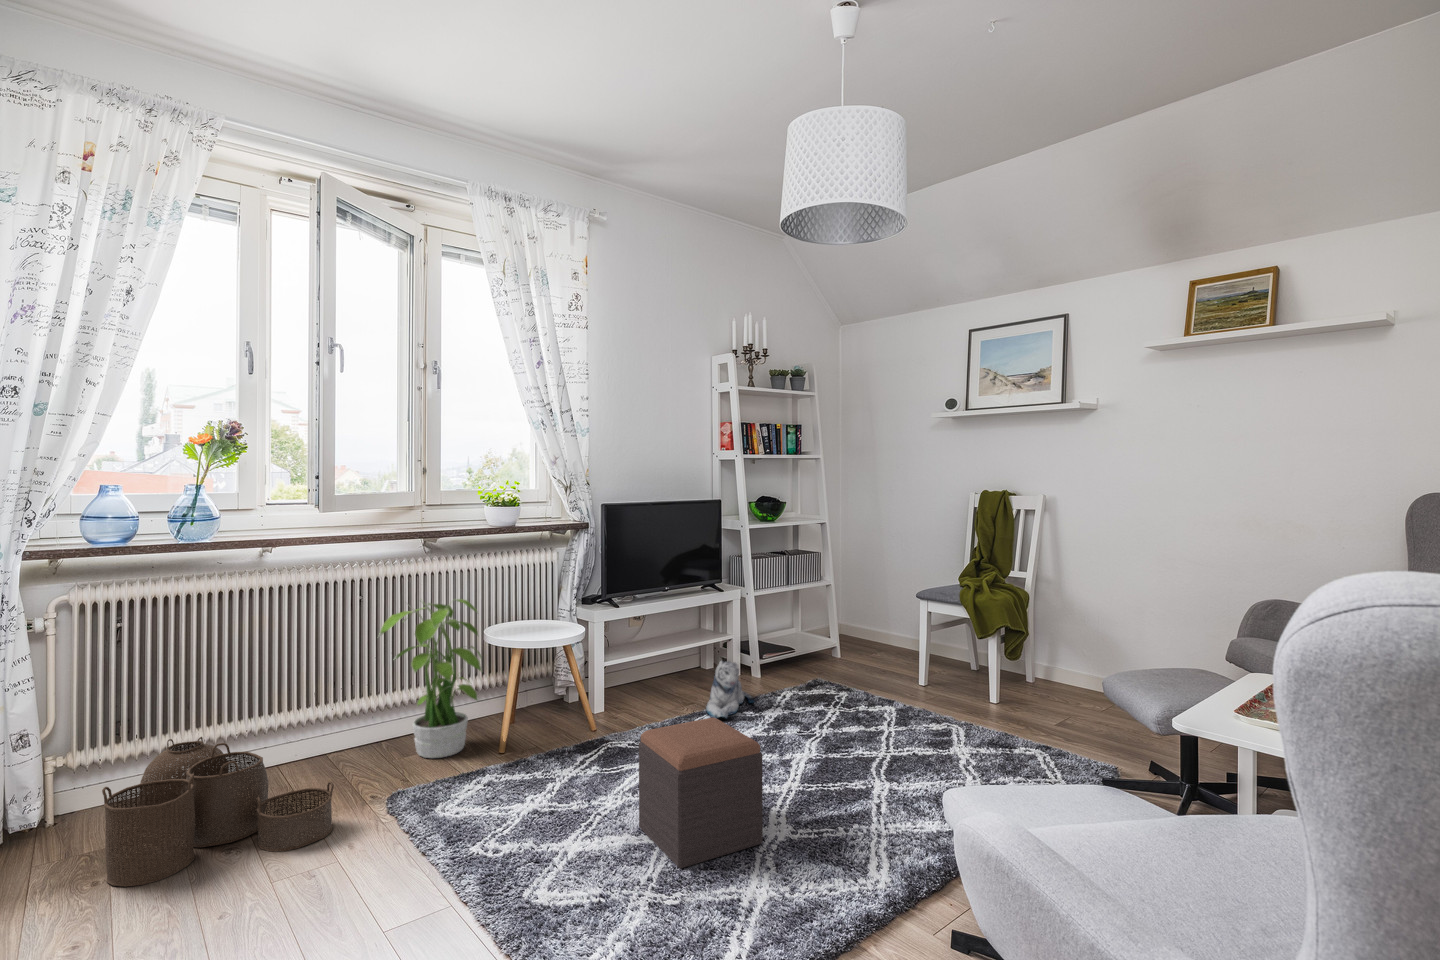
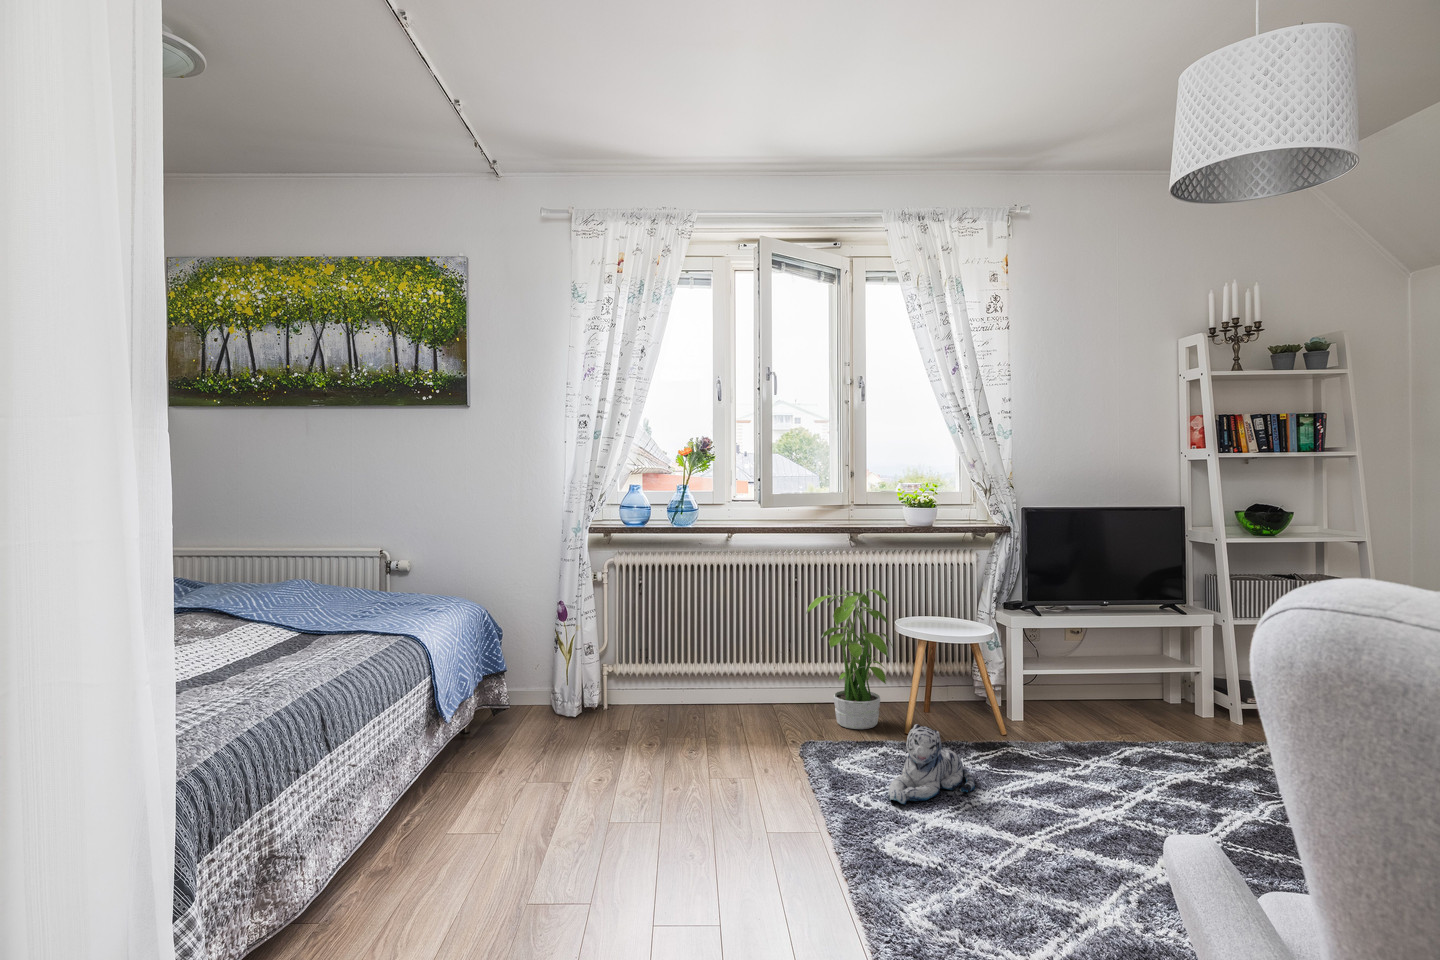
plush toy: present [706,661,754,718] -> present [888,724,975,804]
footstool: present [639,717,763,869] -> none [1004,728,1136,876]
woven basket: present [102,737,334,887] -> none [616,671,757,767]

